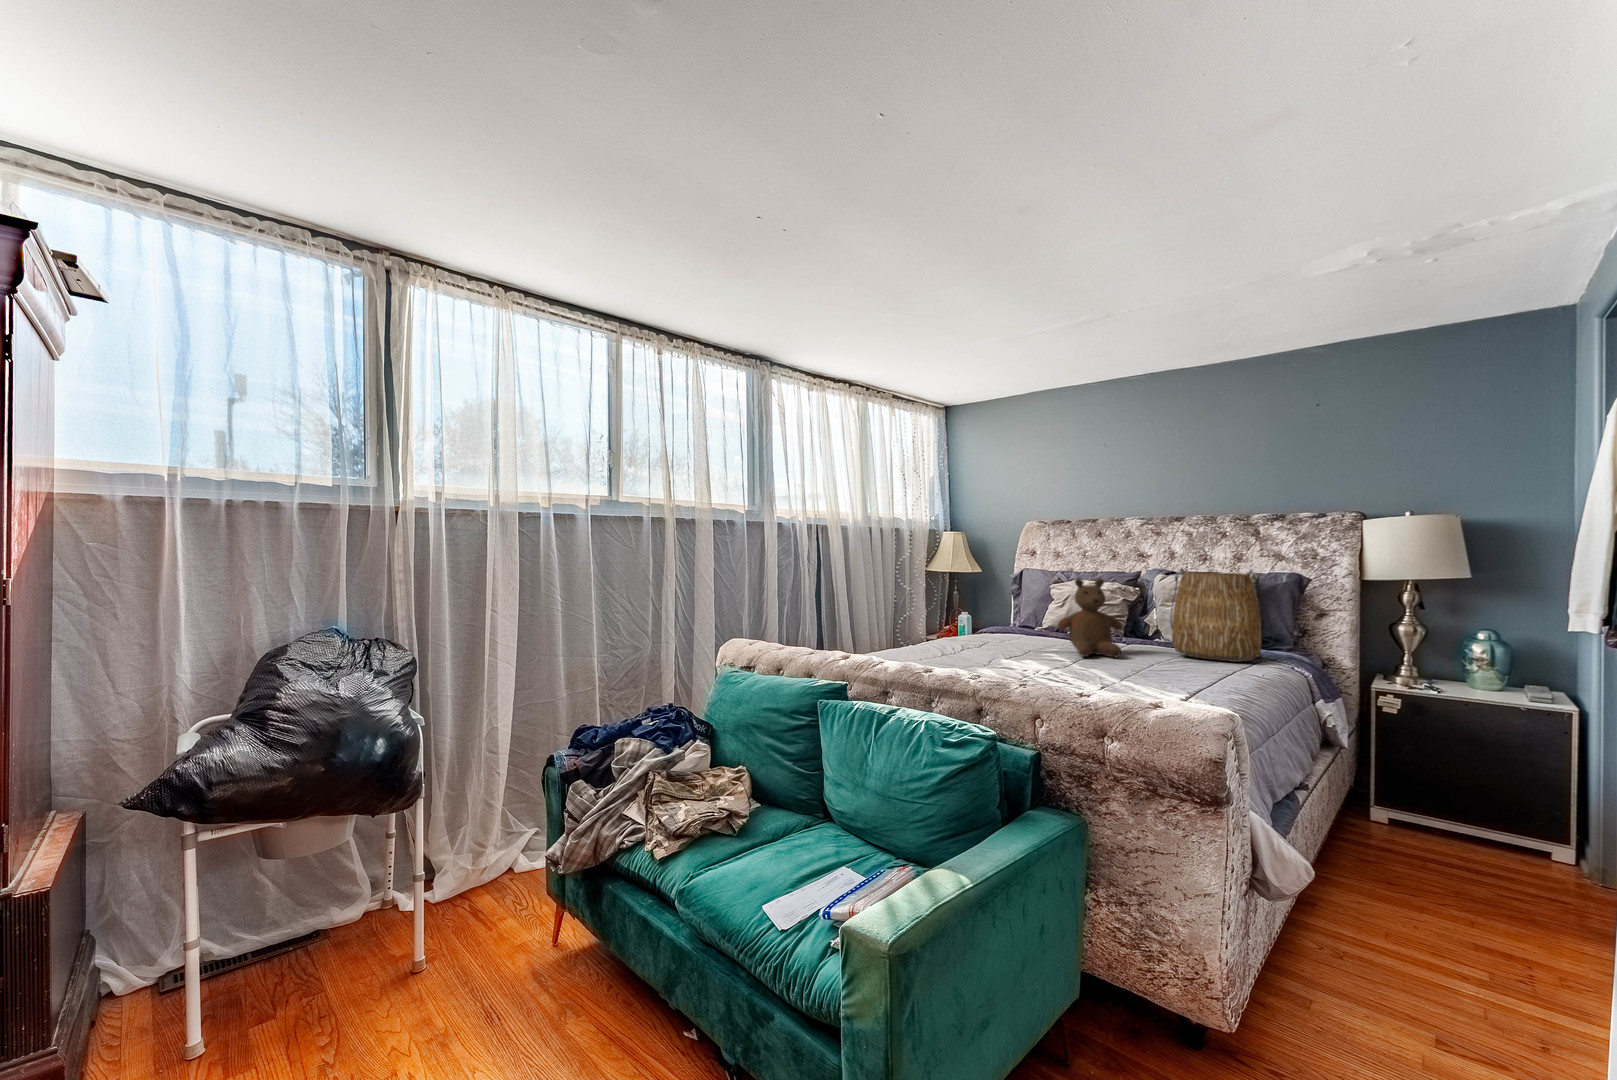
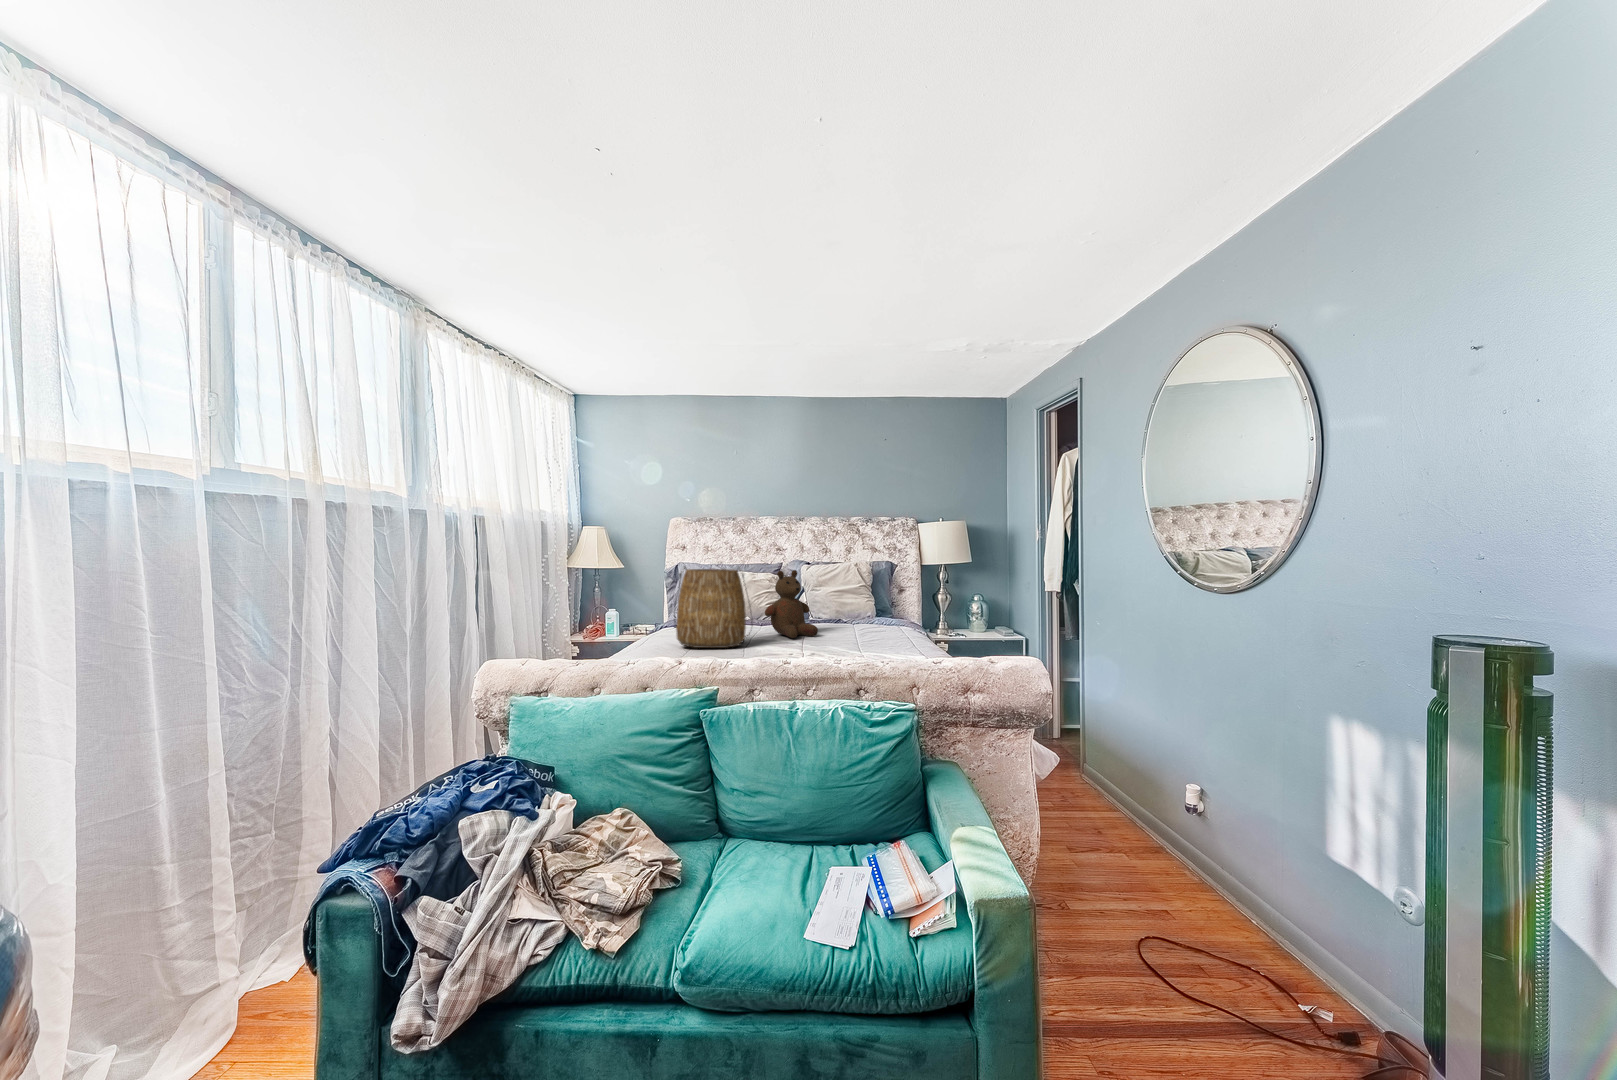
tote bag: present [1171,568,1273,662] -> present [675,566,751,648]

